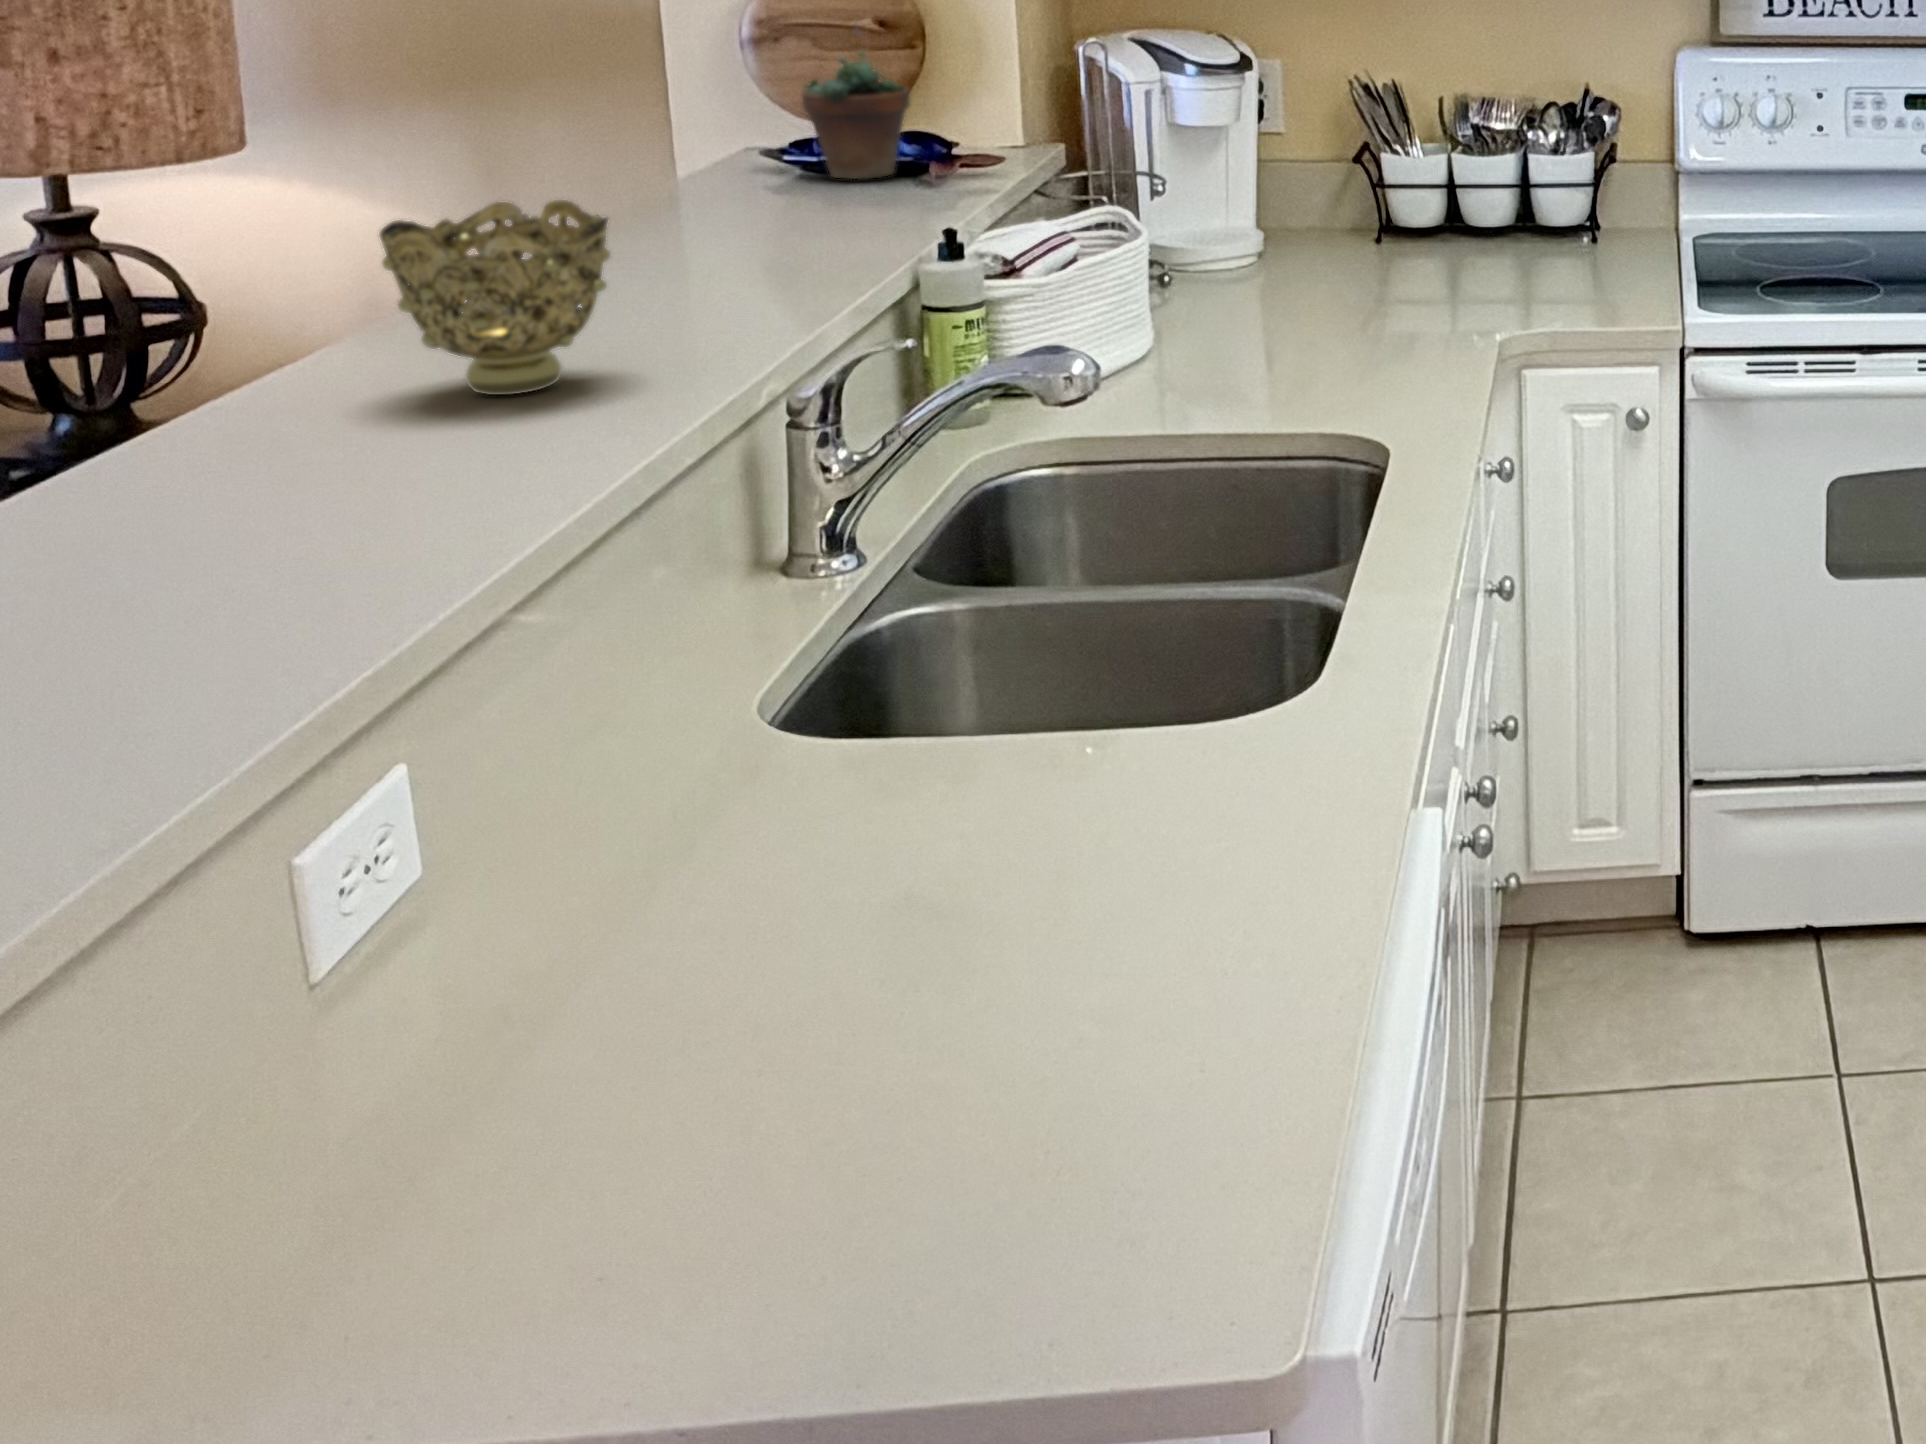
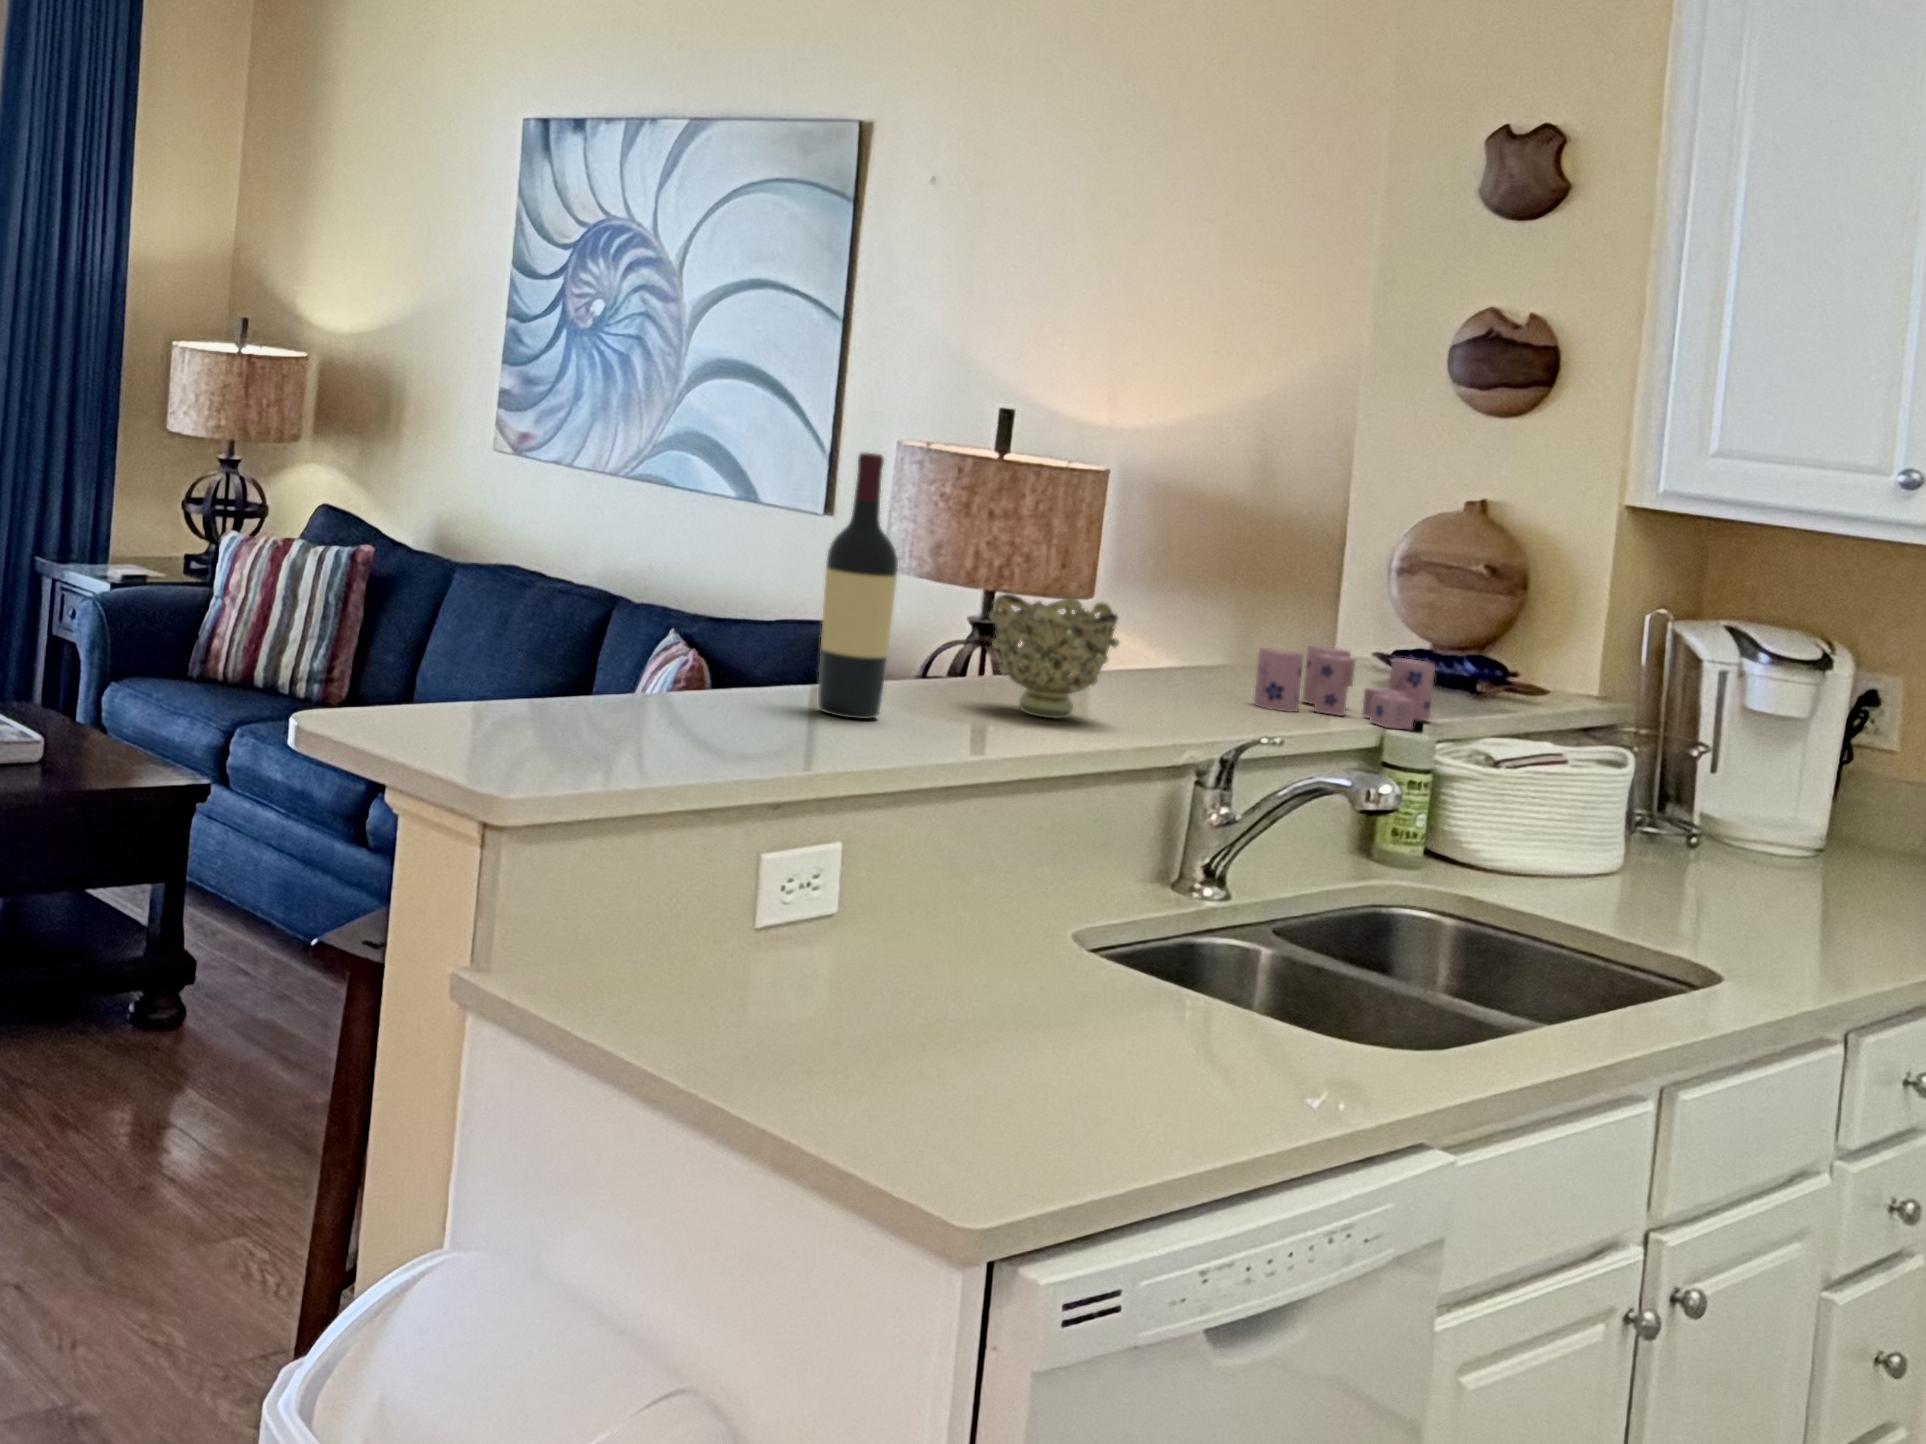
succulent plant: present [802,25,910,179] -> none [1409,563,1497,696]
wine bottle: none [99,55,288,525] -> present [818,453,898,719]
candle: none [708,157,931,268] -> present [1254,646,1435,729]

